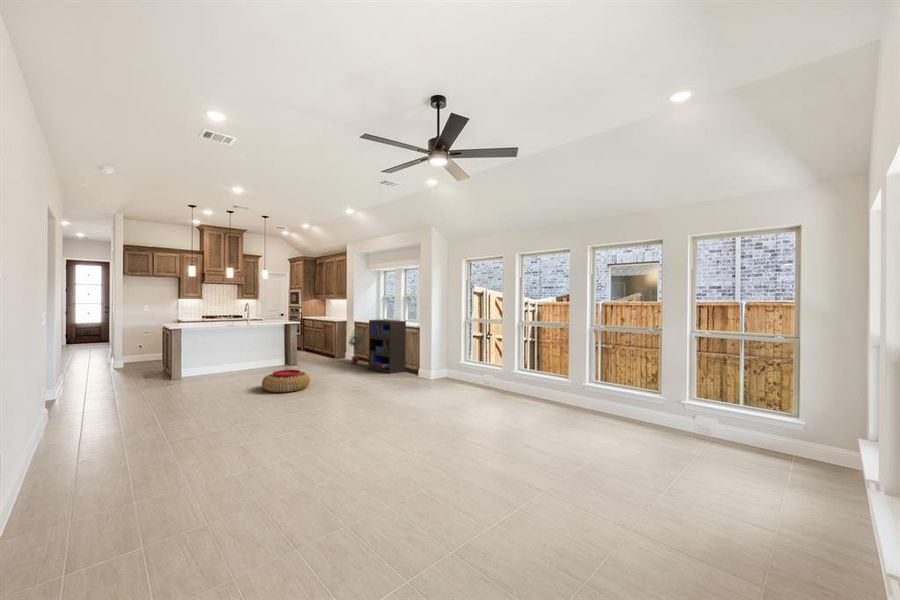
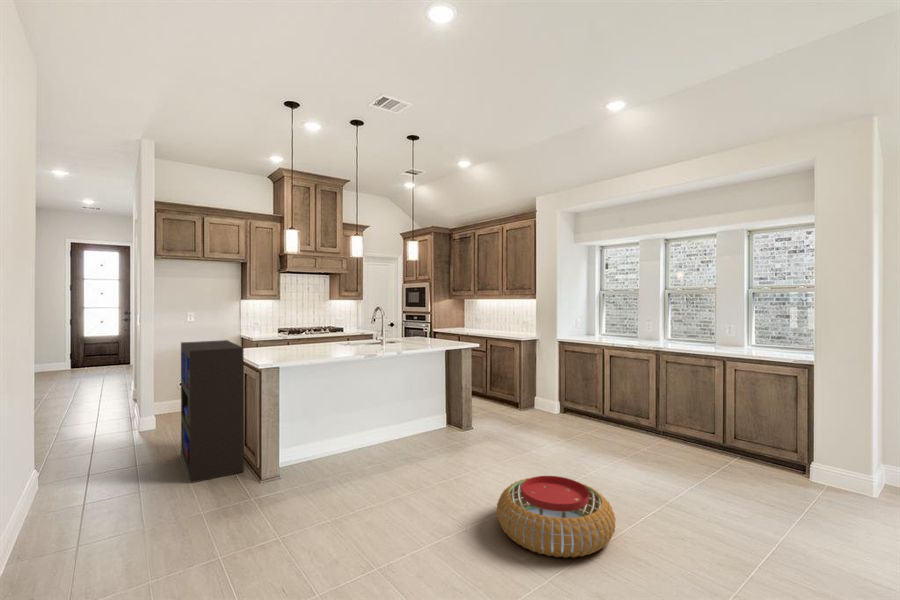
bookshelf: present [369,319,406,374] -> present [181,340,244,483]
potted tree: present [349,328,367,364] -> none [551,354,601,425]

